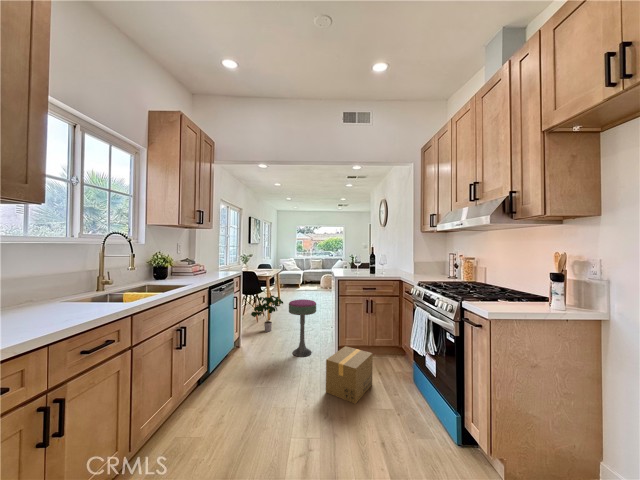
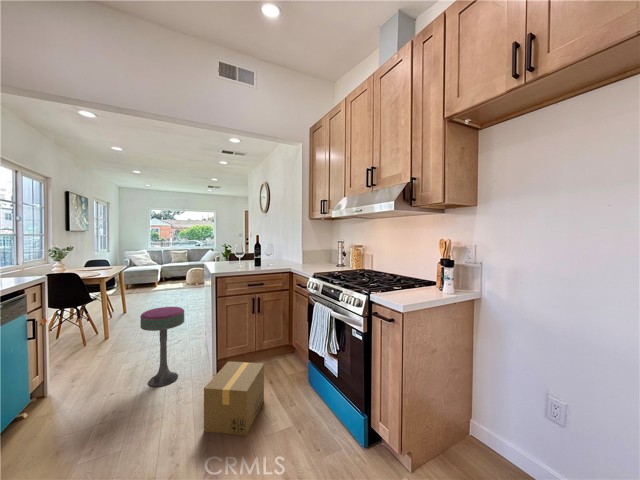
potted plant: present [251,296,283,332] -> none [72,305,131,359]

